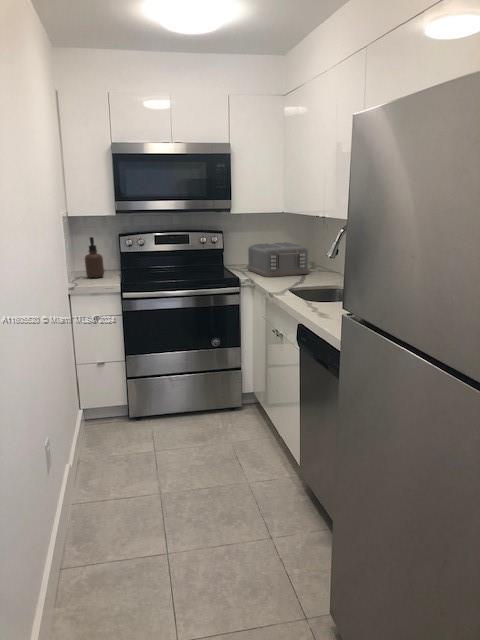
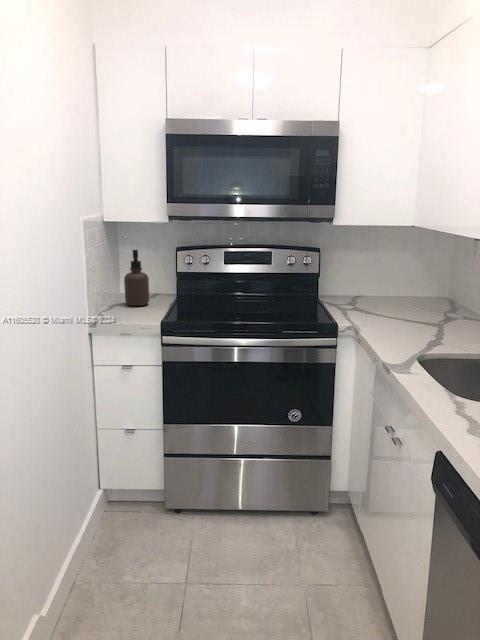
toaster: present [248,242,309,277] -> none [354,271,451,325]

